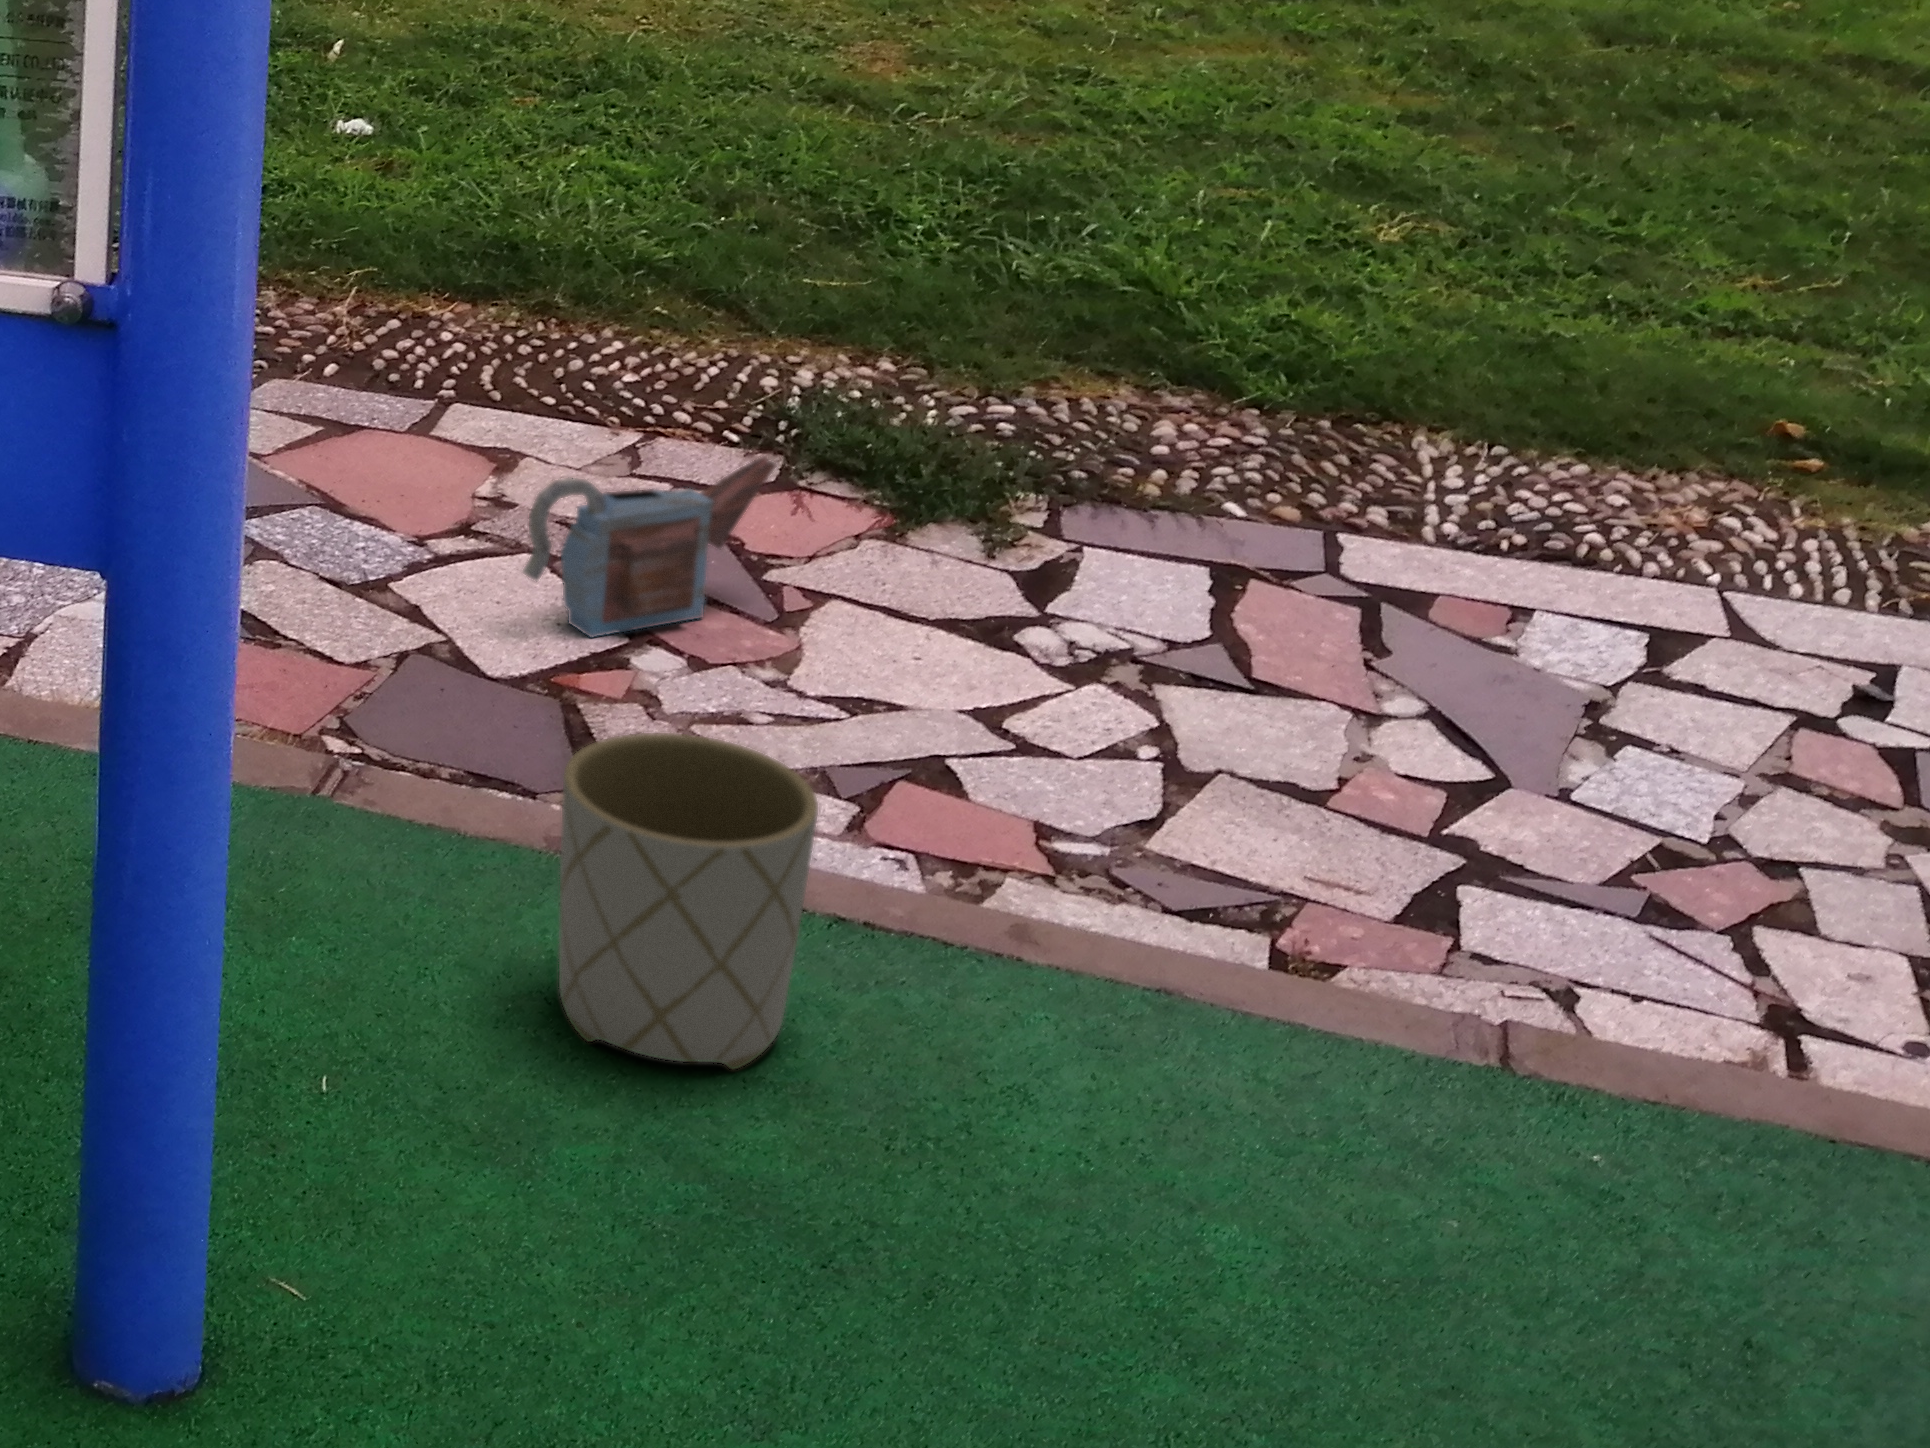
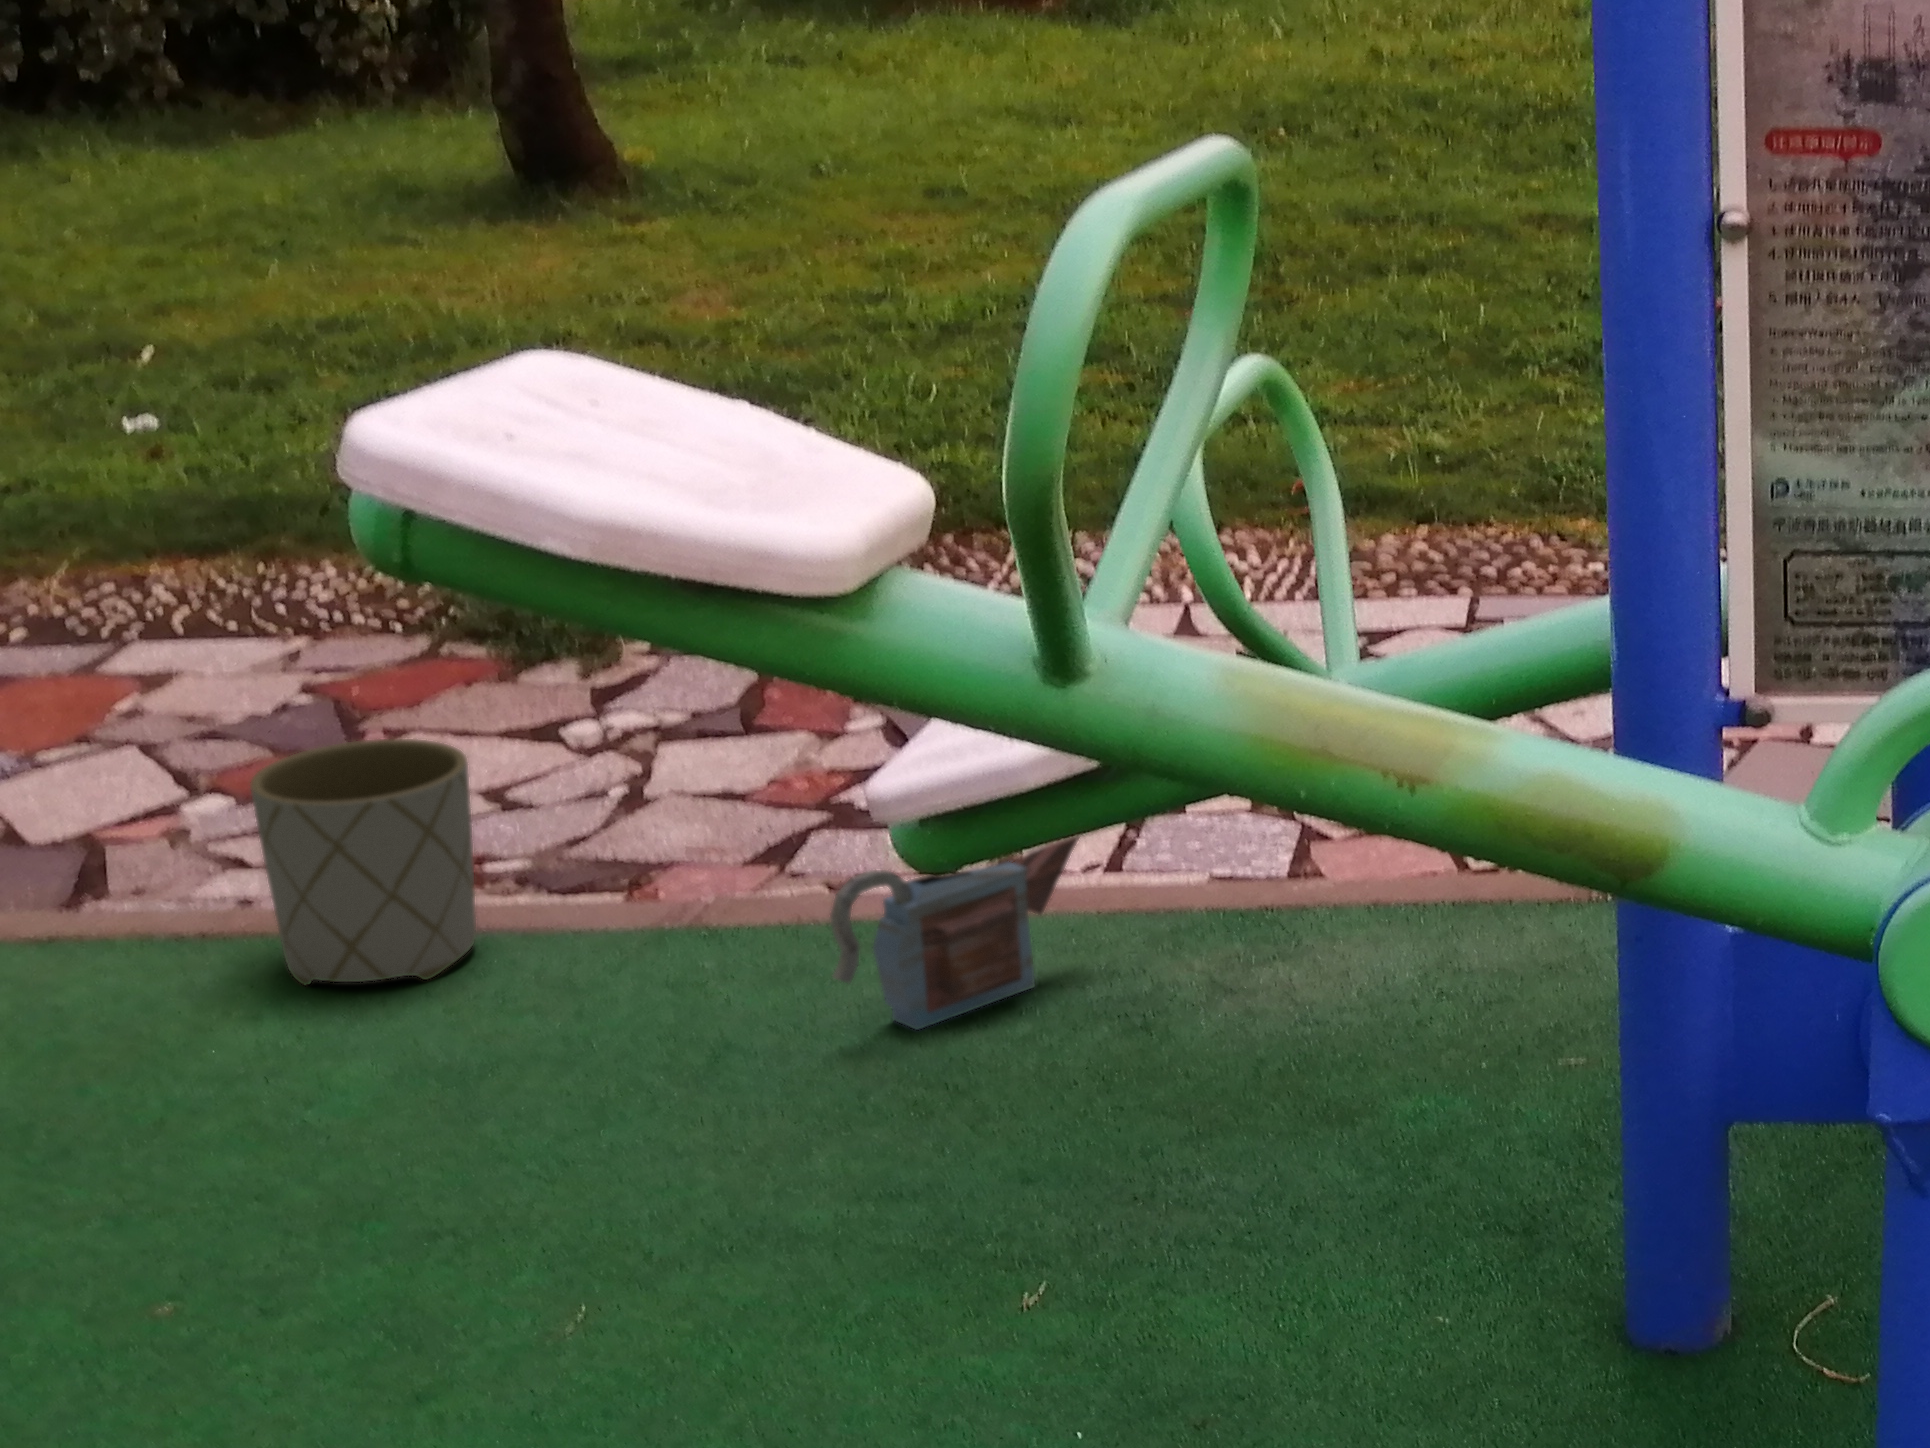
watering can: present [523,457,776,637] -> present [830,836,1079,1030]

